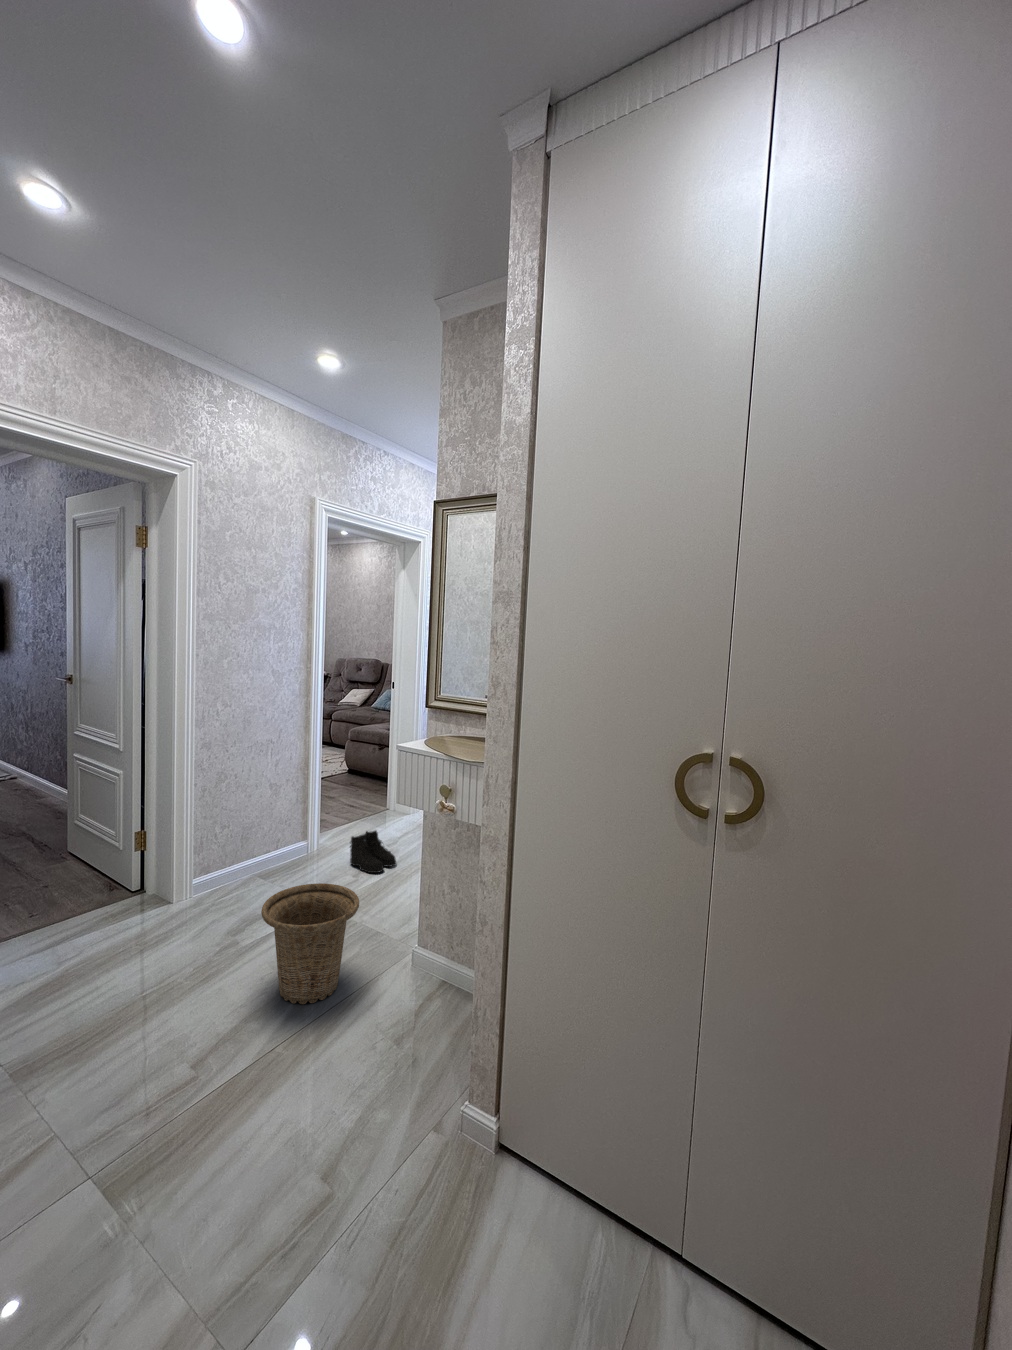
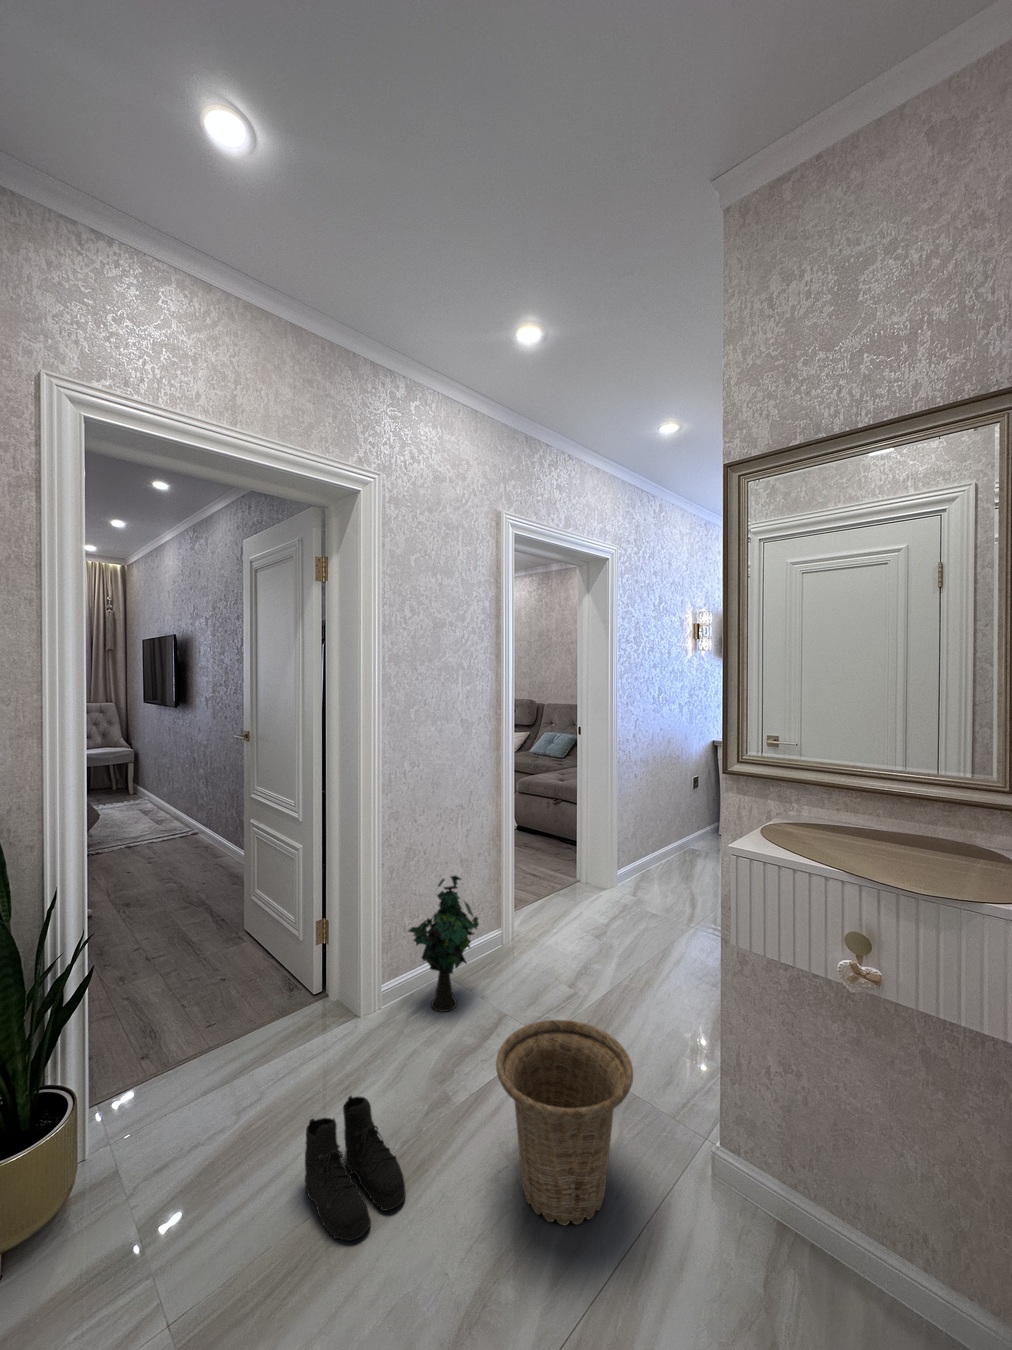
decorative plant: none [215,795,278,900] -> present [408,876,479,1012]
boots: present [350,830,396,873] -> present [305,1096,406,1241]

